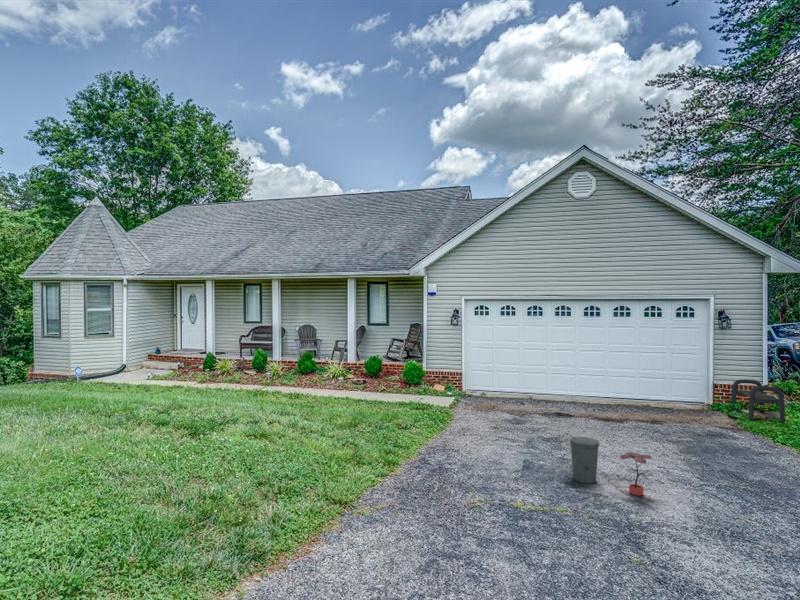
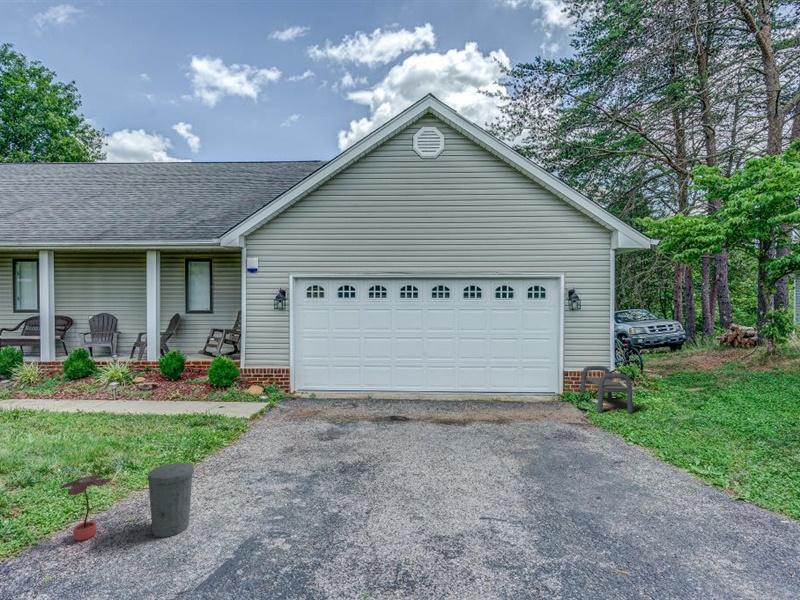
trash can: present [570,437,599,483] -> present [148,463,194,537]
potted plant: present [620,452,651,496] -> present [59,475,111,540]

